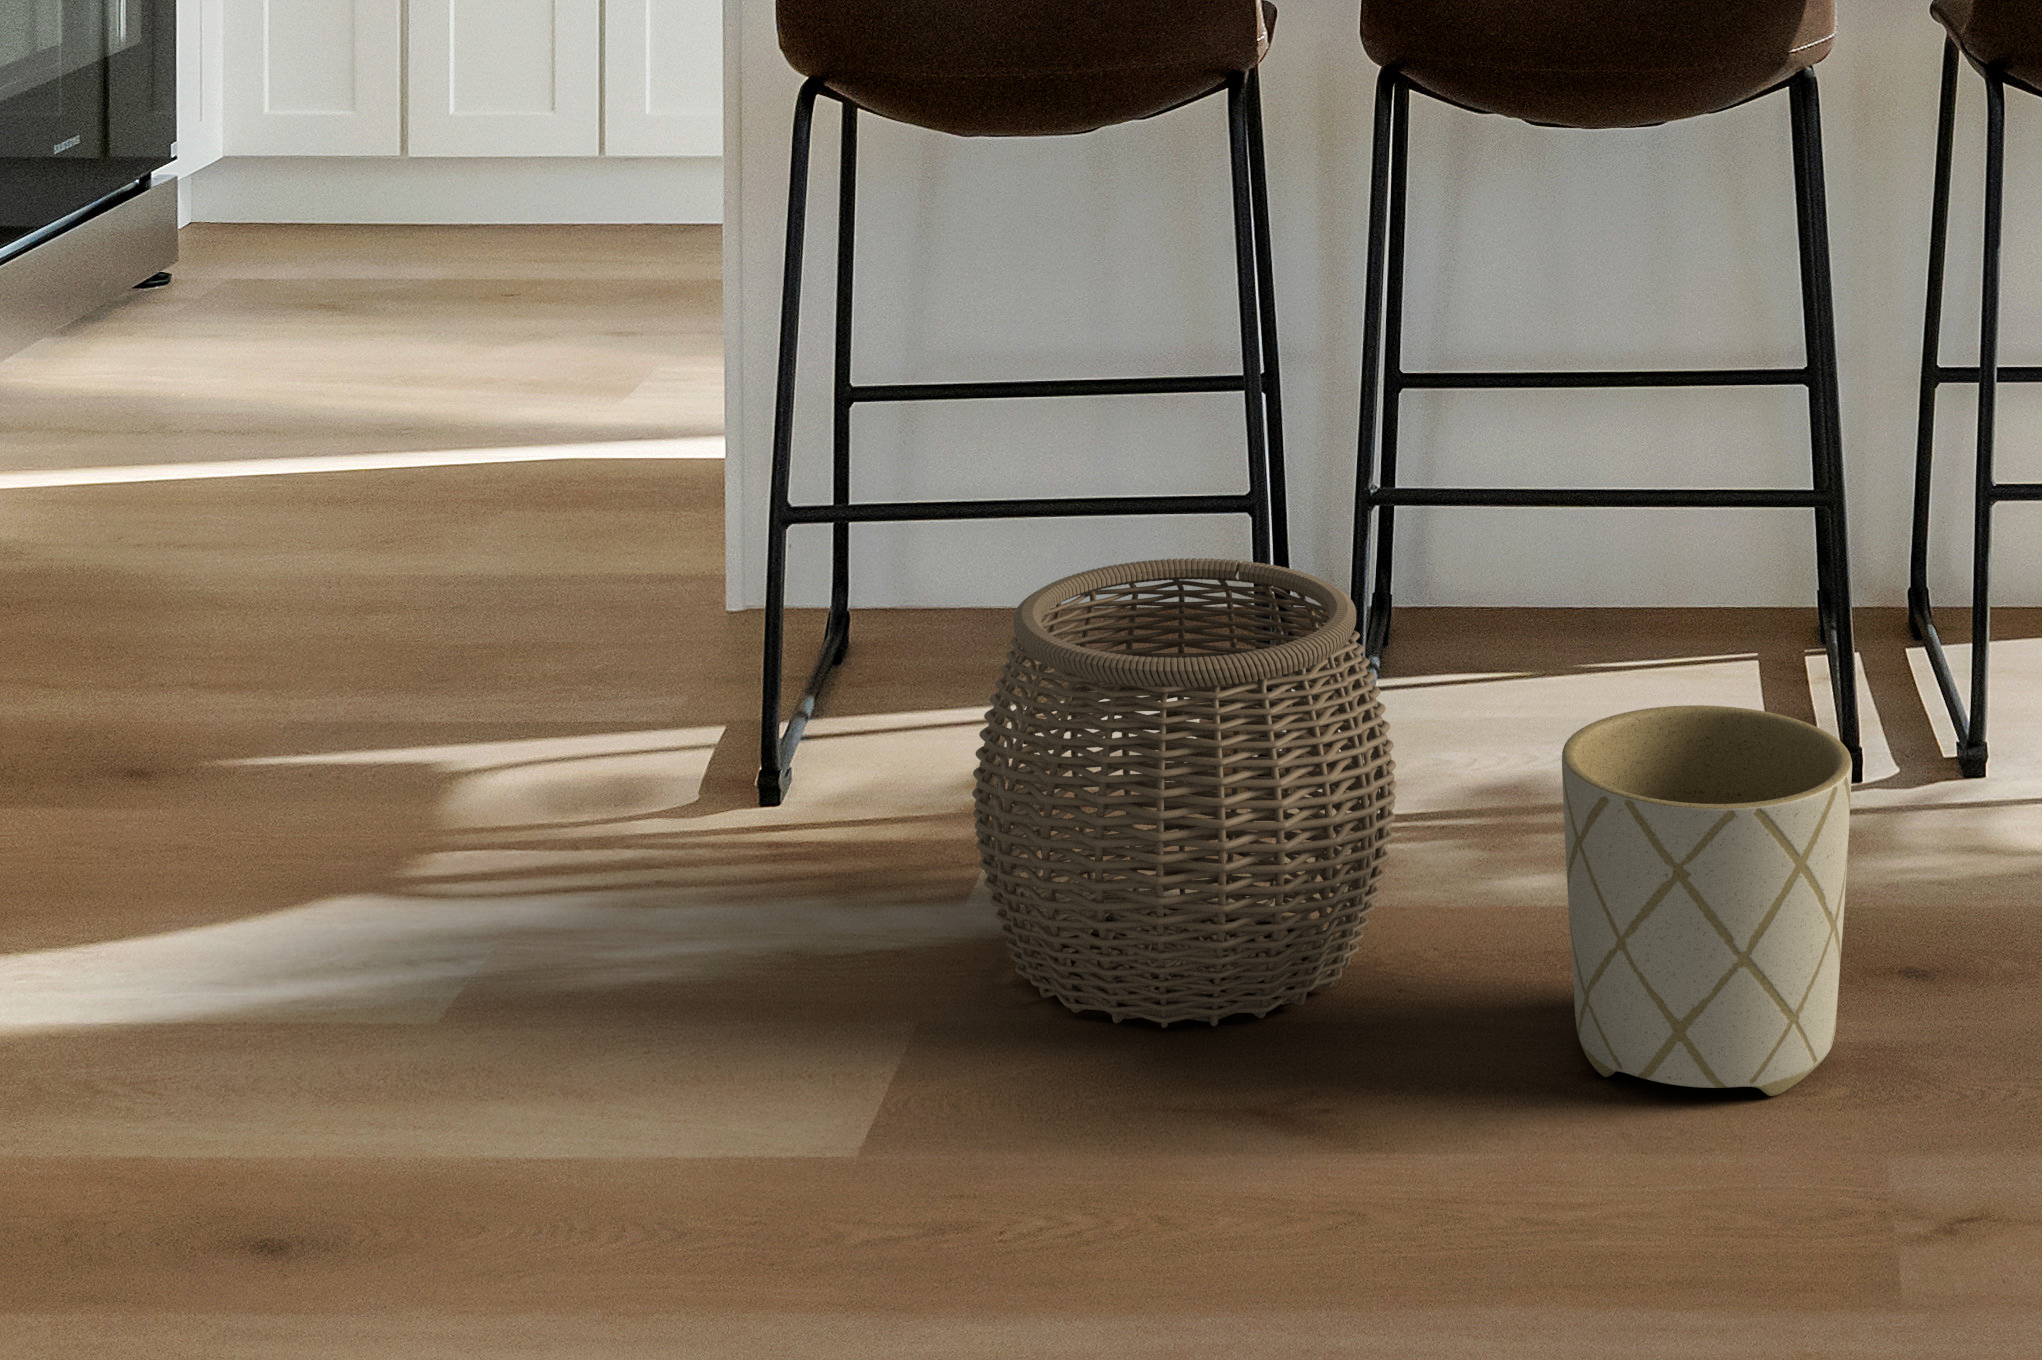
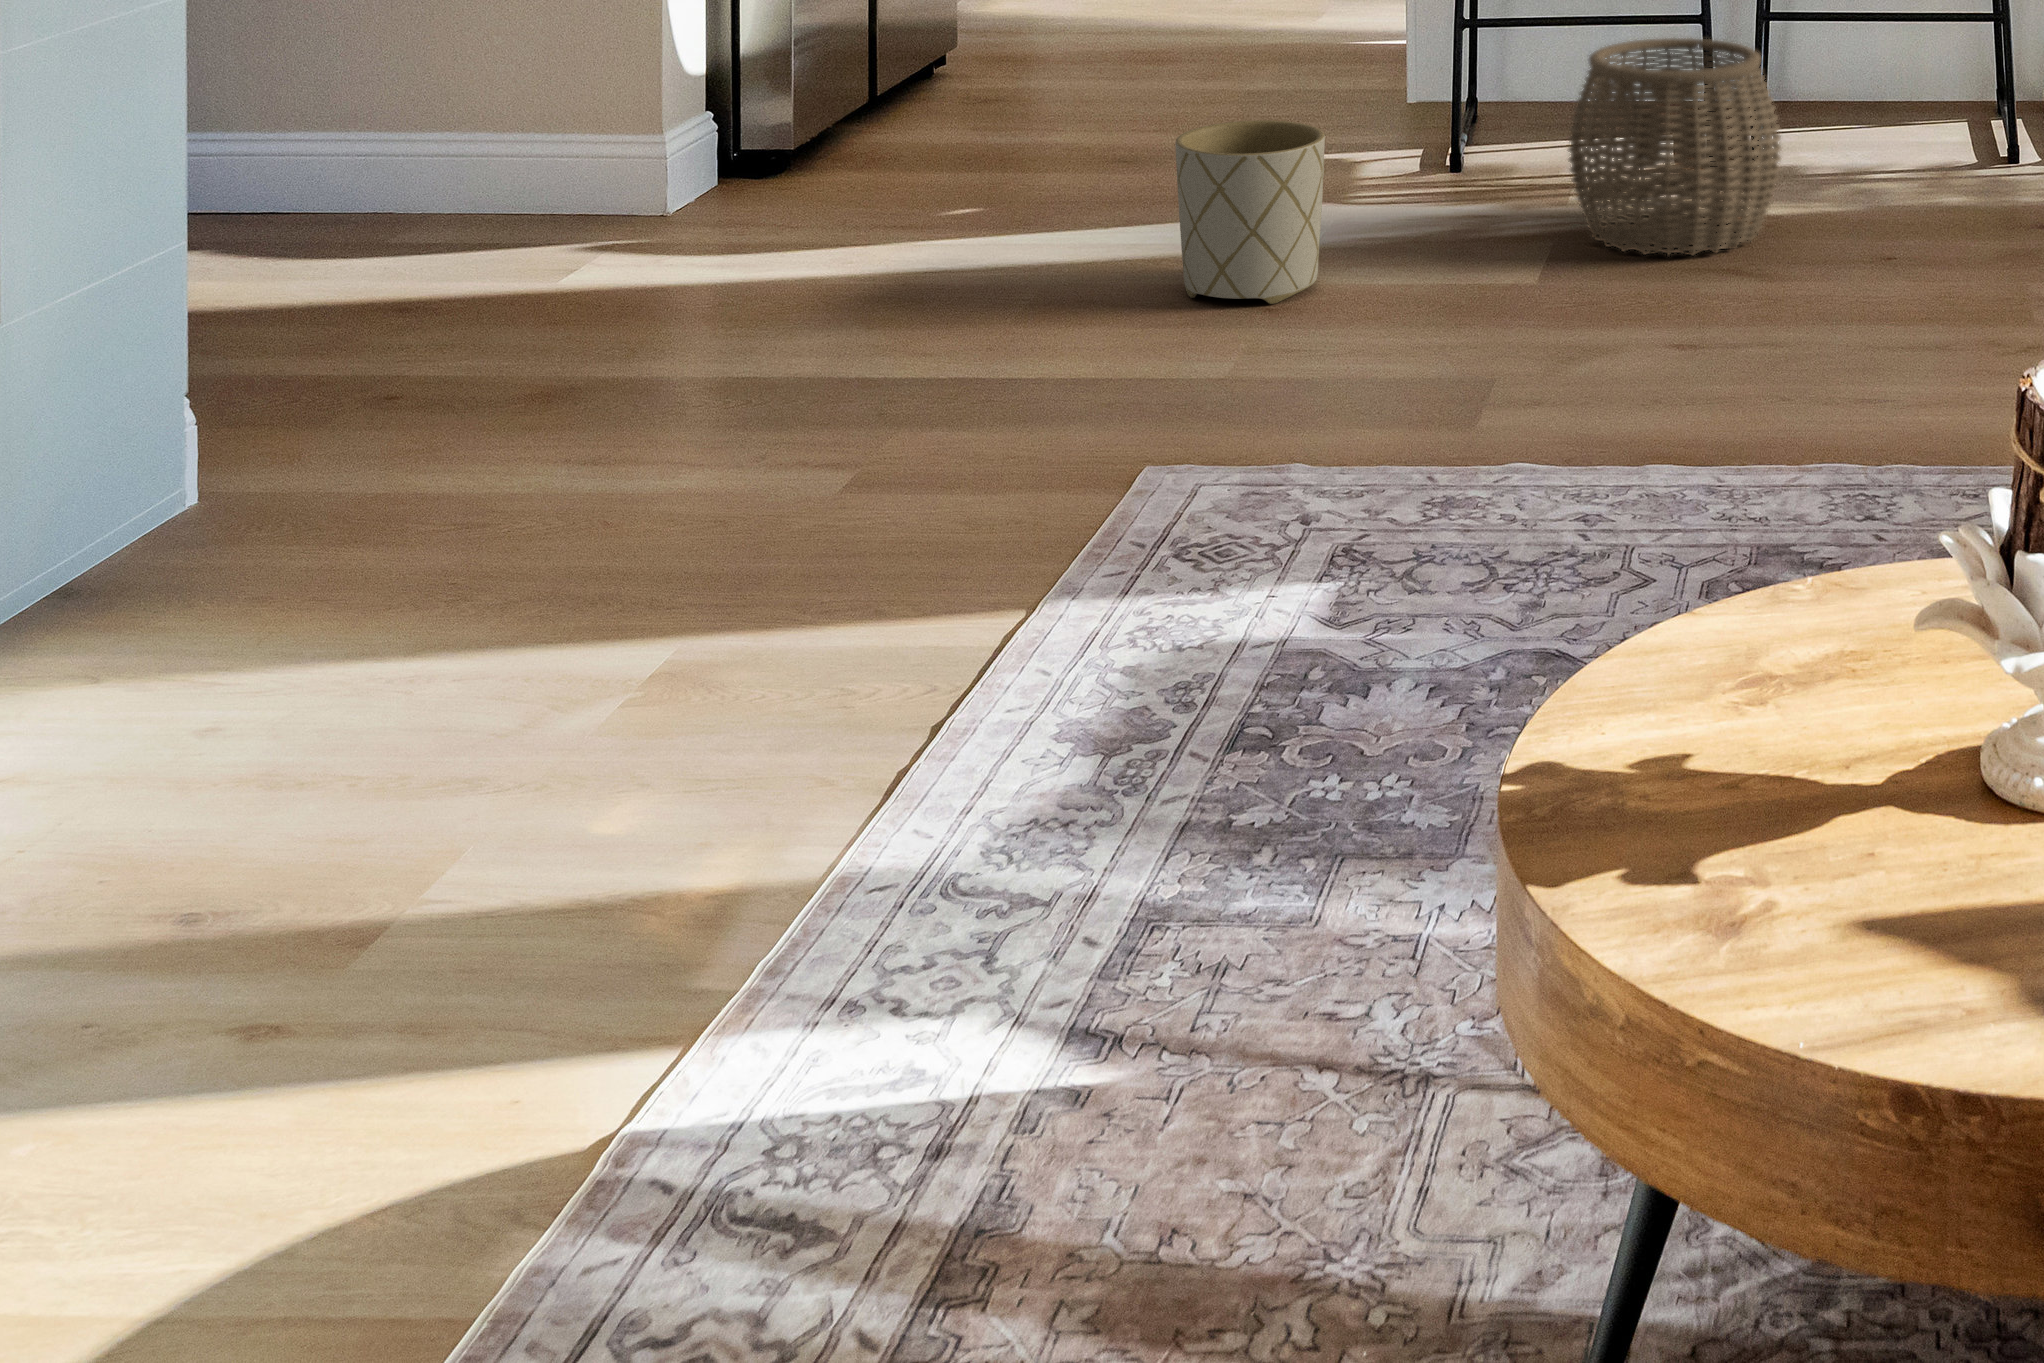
planter: present [1562,705,1852,1096] -> present [1175,121,1325,304]

